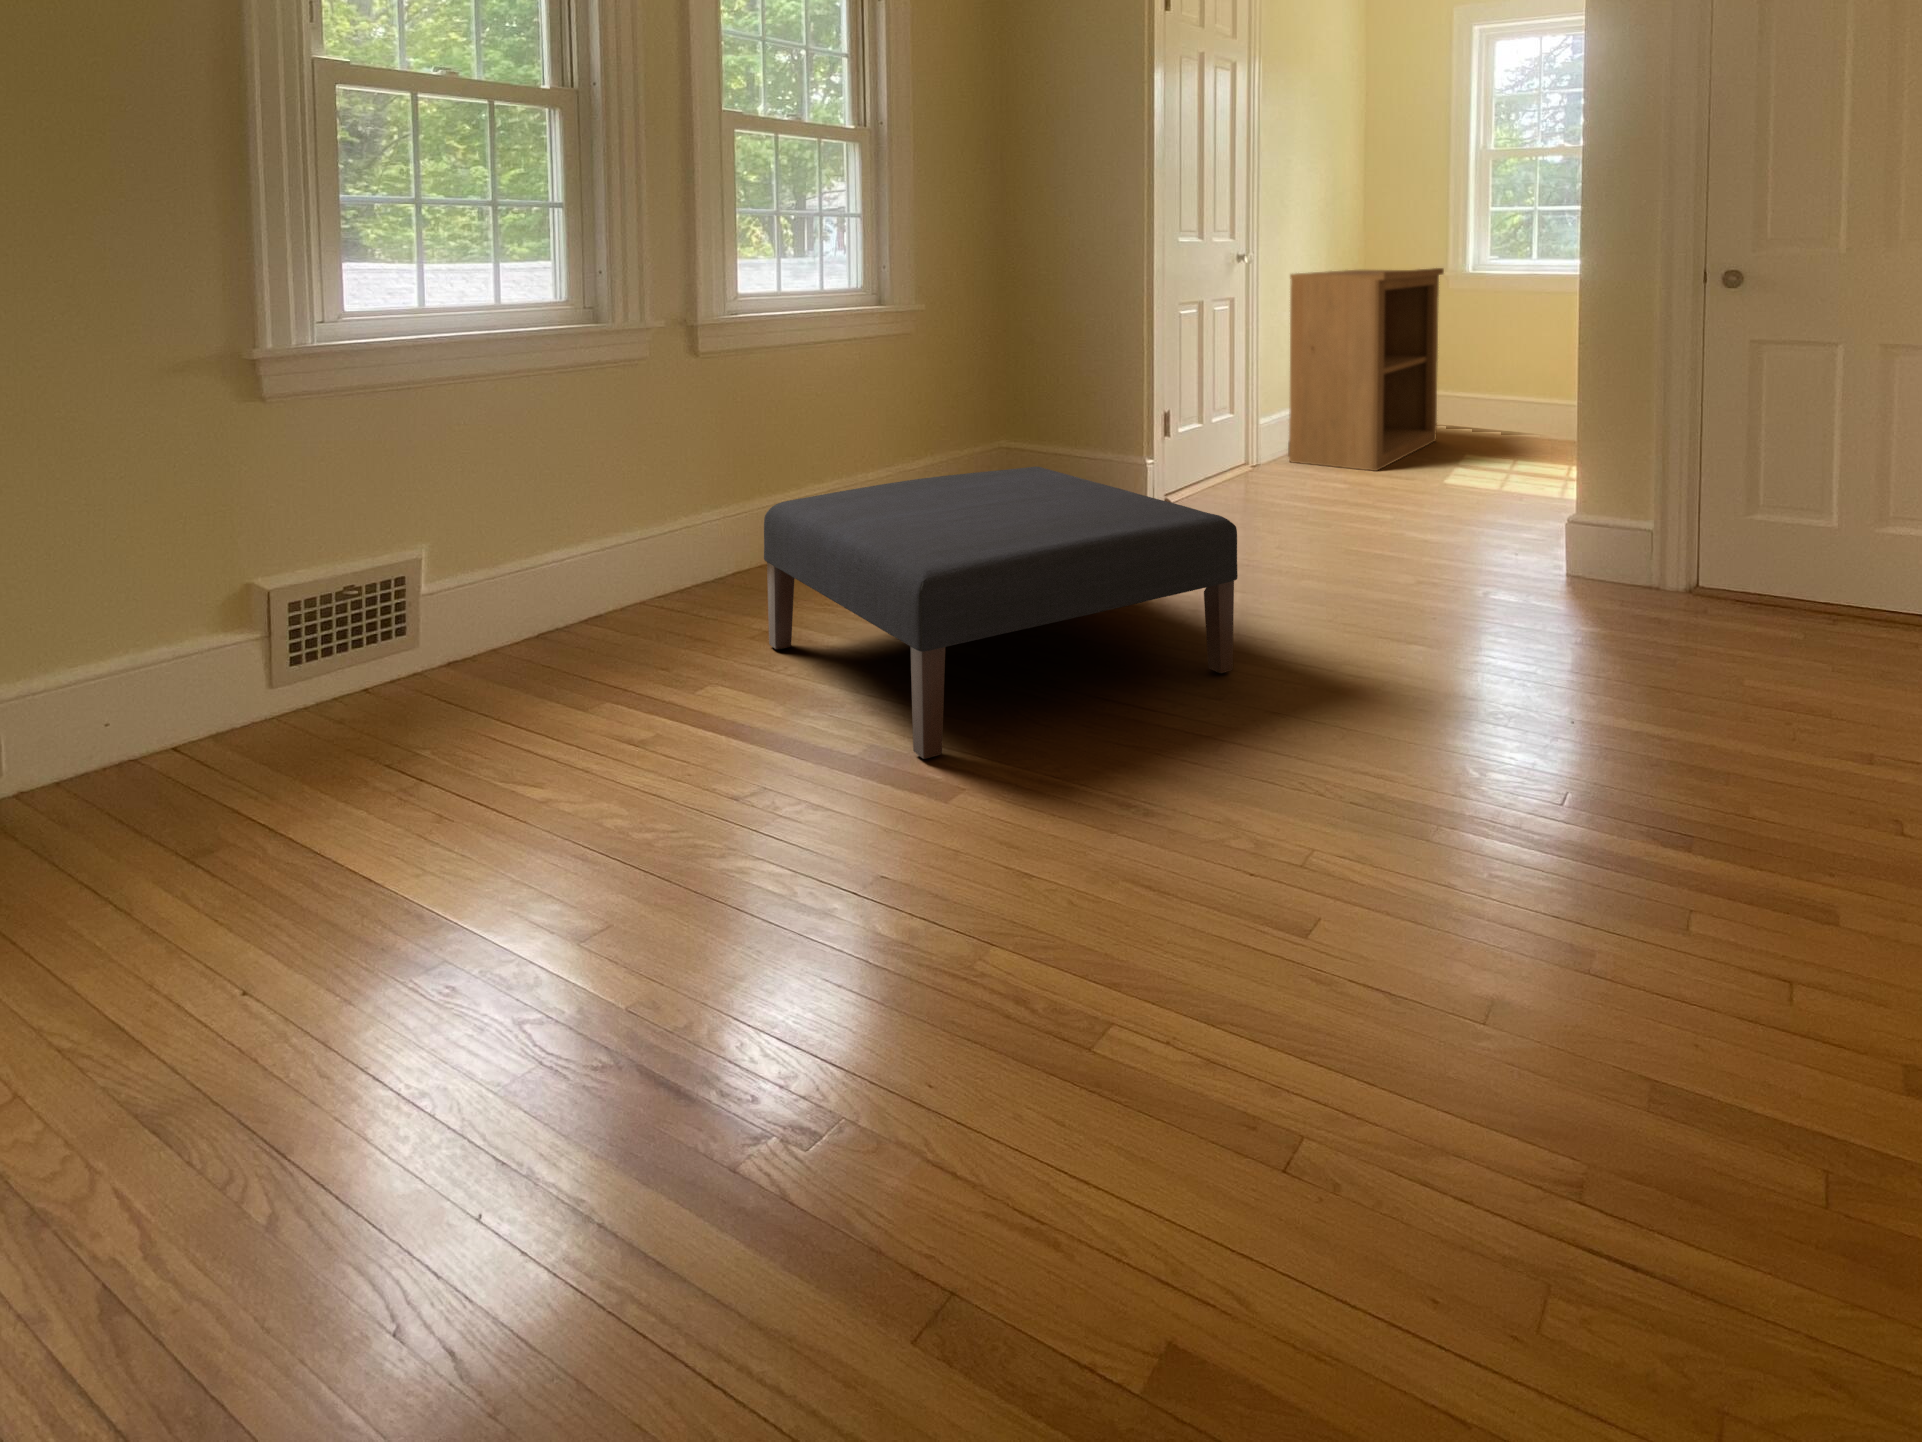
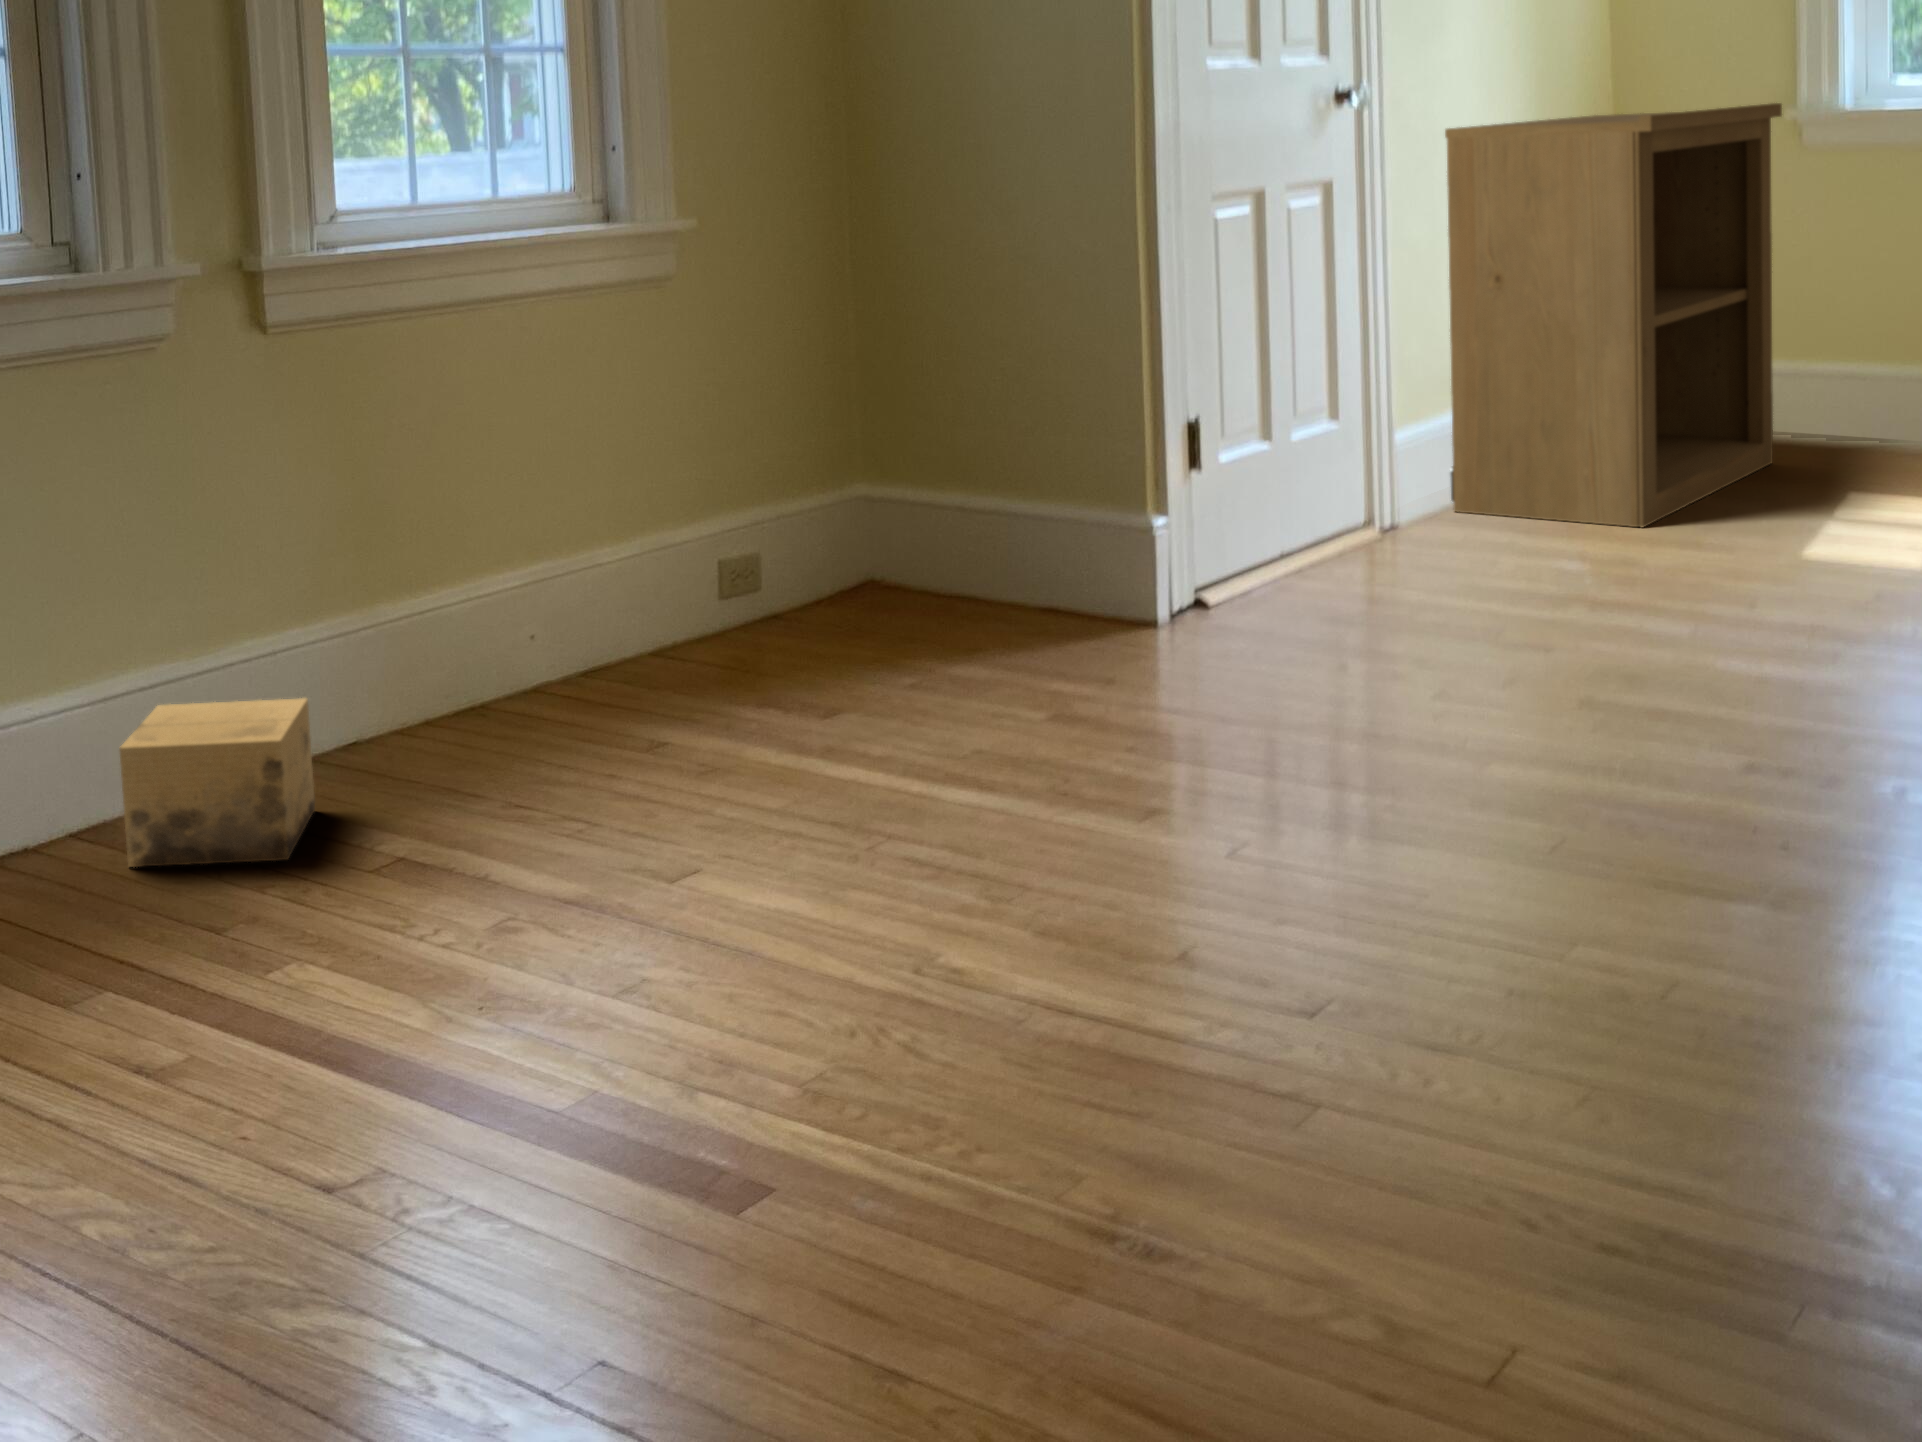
ottoman: present [764,467,1238,759] -> none [389,531,1344,1127]
cardboard box: none [613,550,716,640] -> present [119,698,315,867]

